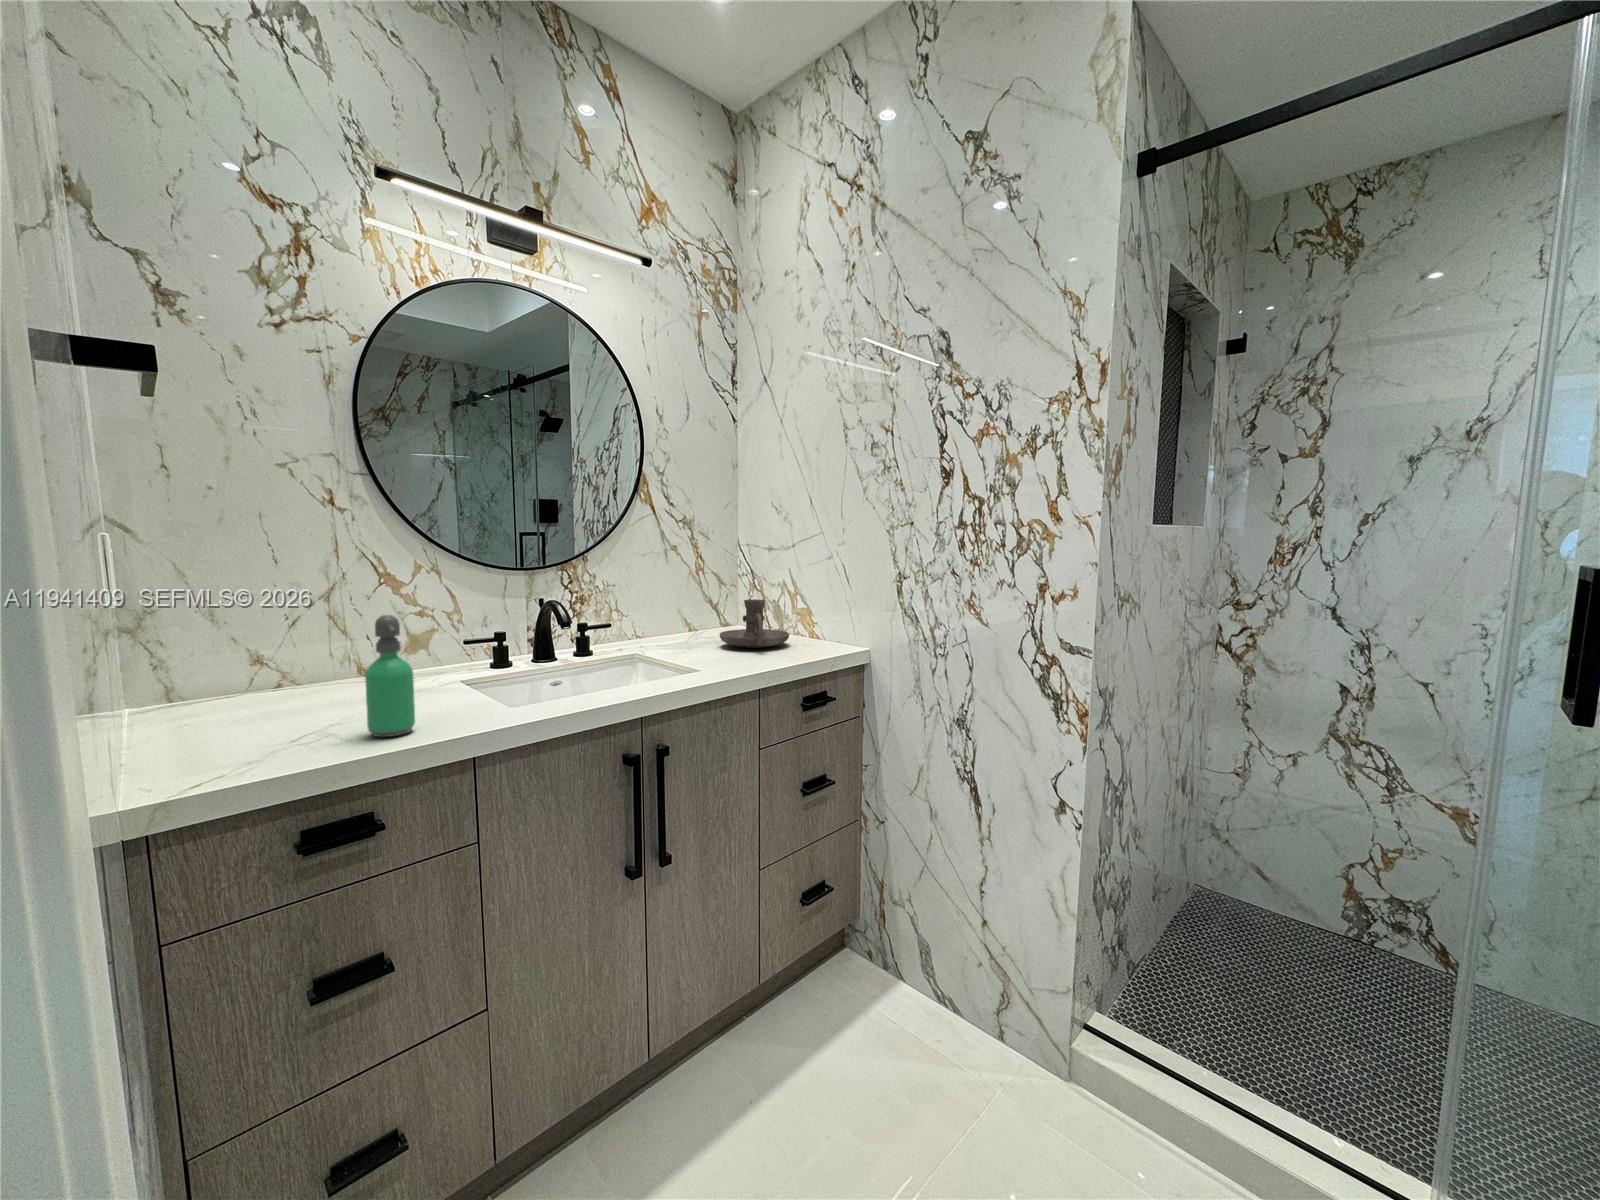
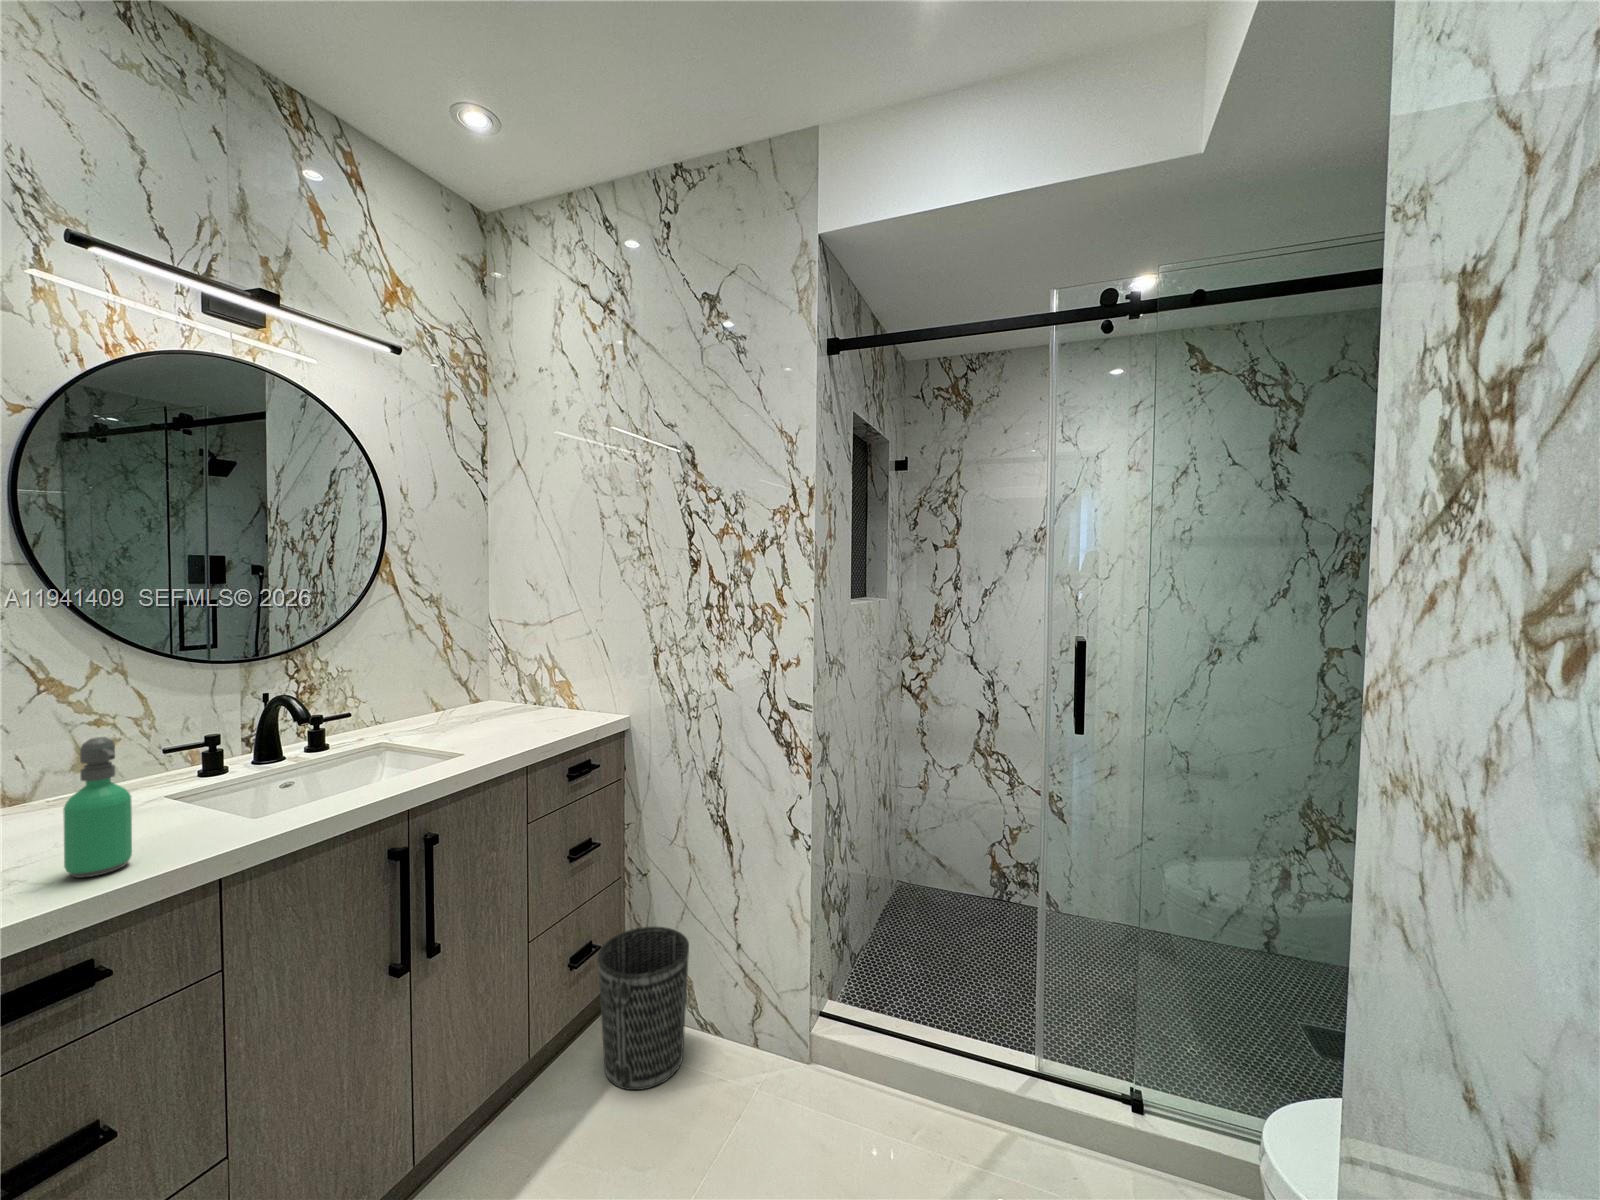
candle holder: present [720,599,789,648] -> none [477,676,551,724]
wastebasket: none [828,879,927,1050] -> present [598,927,689,1090]

